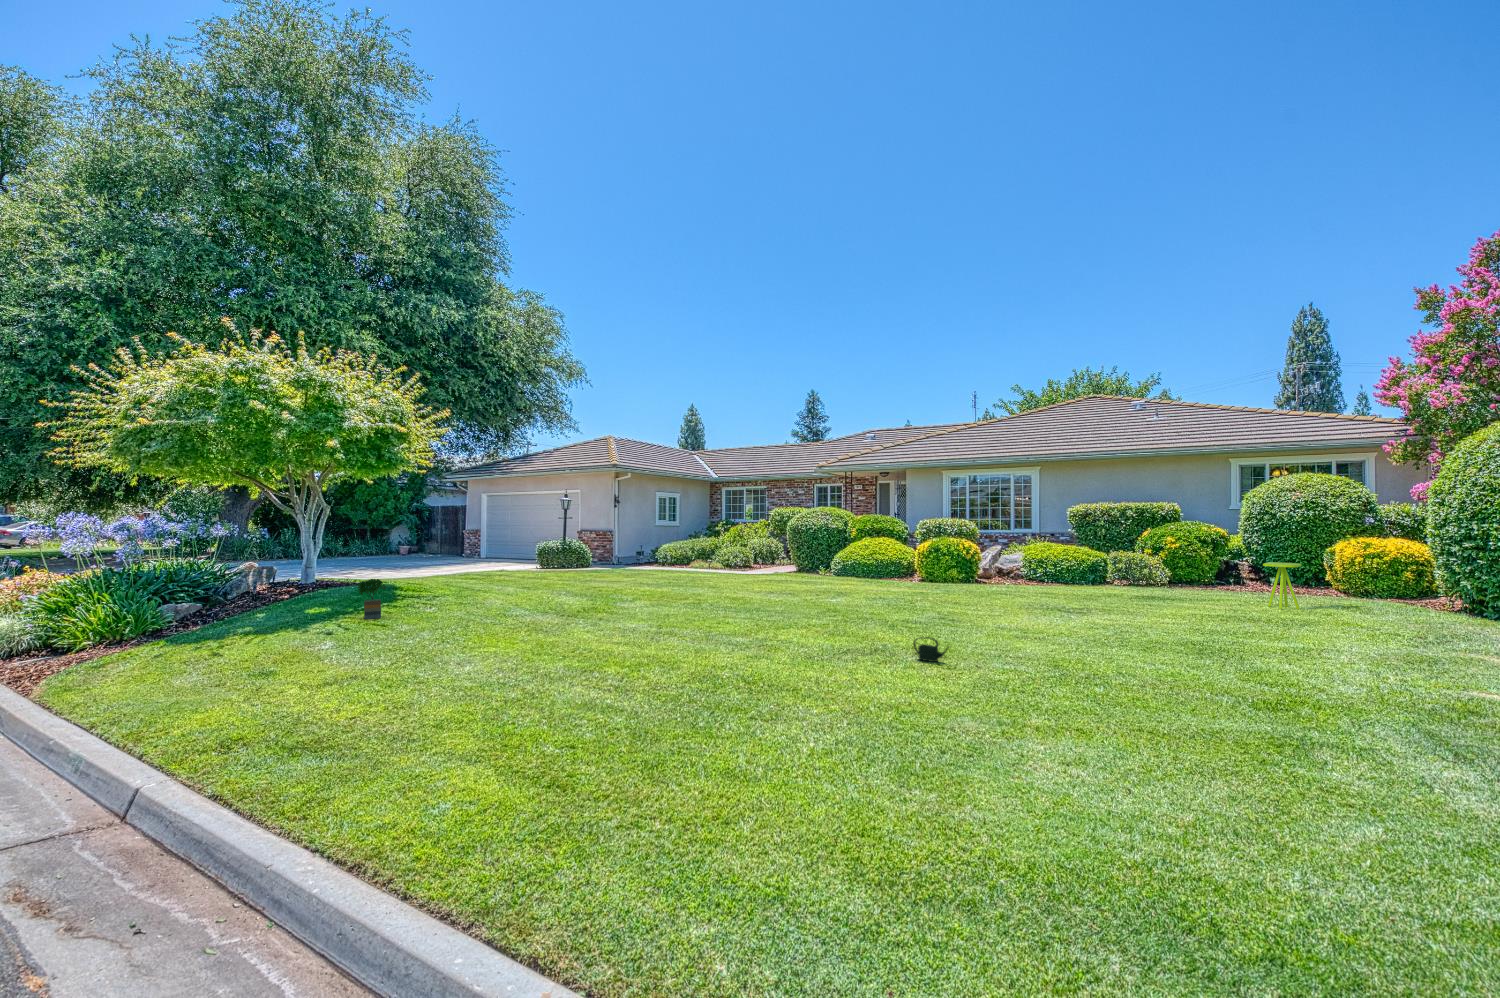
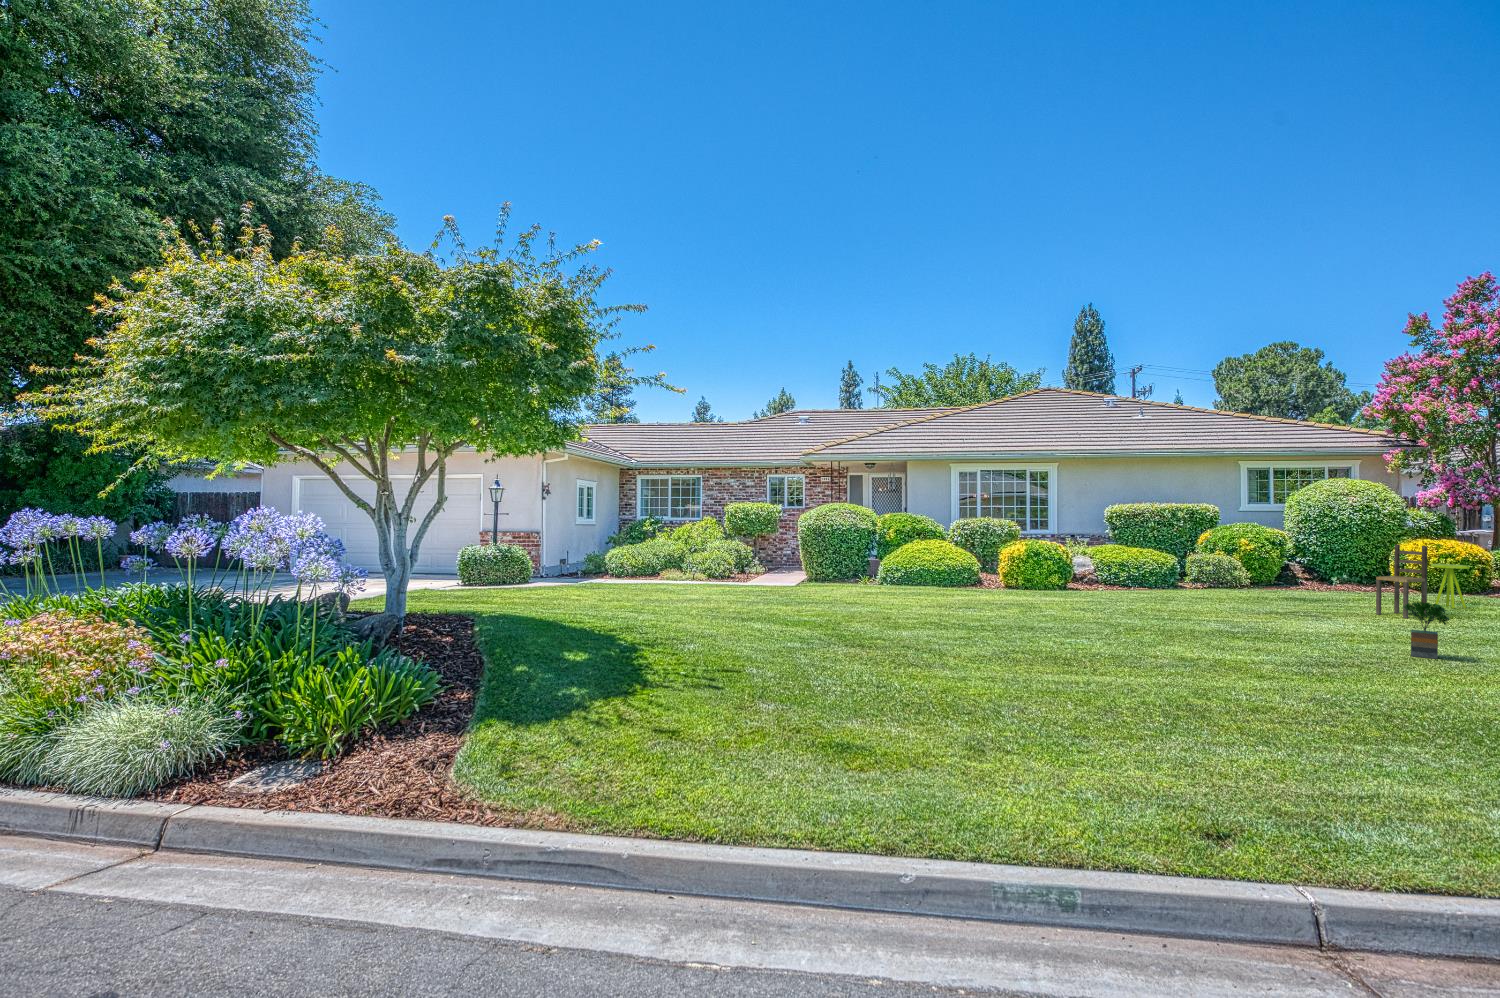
chair: none [1165,542,1213,615] -> present [1376,545,1427,618]
potted tree: present [357,579,387,619] -> present [1403,602,1450,659]
watering can: present [913,637,949,662] -> none [1373,655,1427,683]

